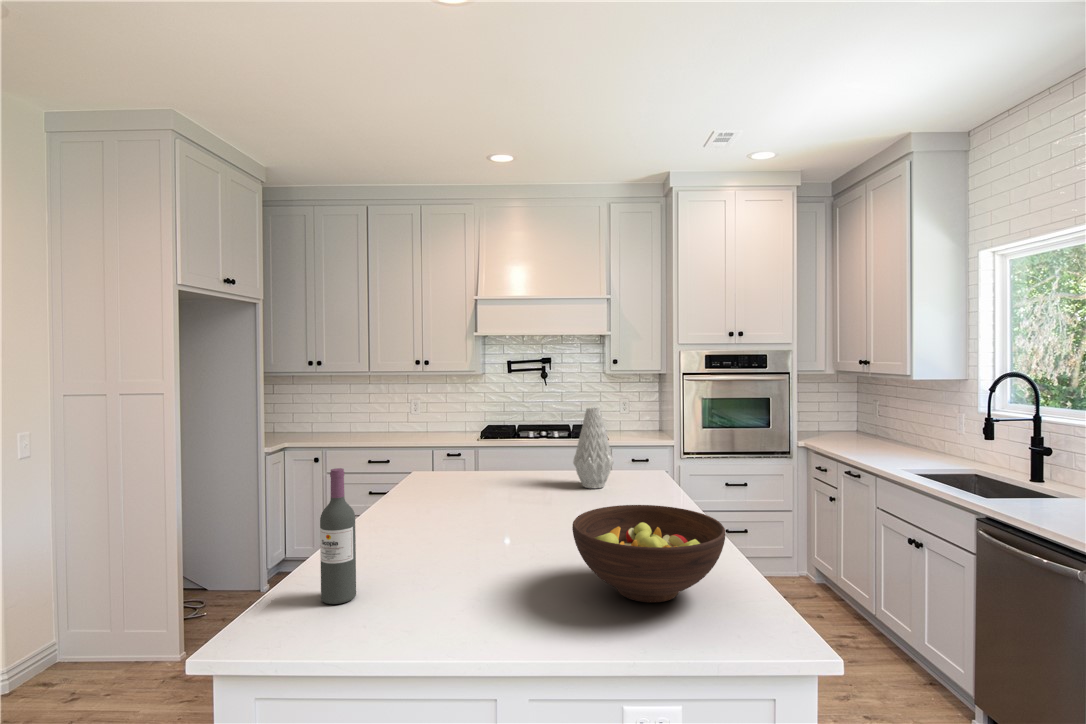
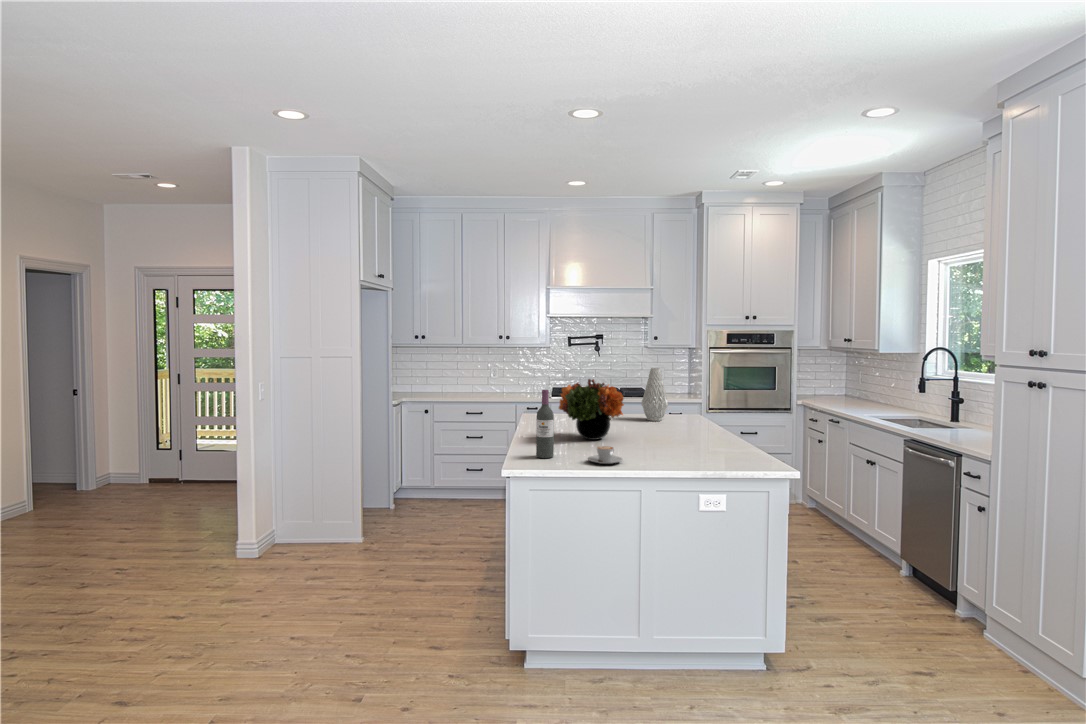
flower arrangement: none [413,435,525,539] -> present [559,379,624,440]
fruit bowl: present [572,505,725,602] -> none [666,415,747,459]
coffee cup: none [407,583,478,628] -> present [588,446,623,464]

